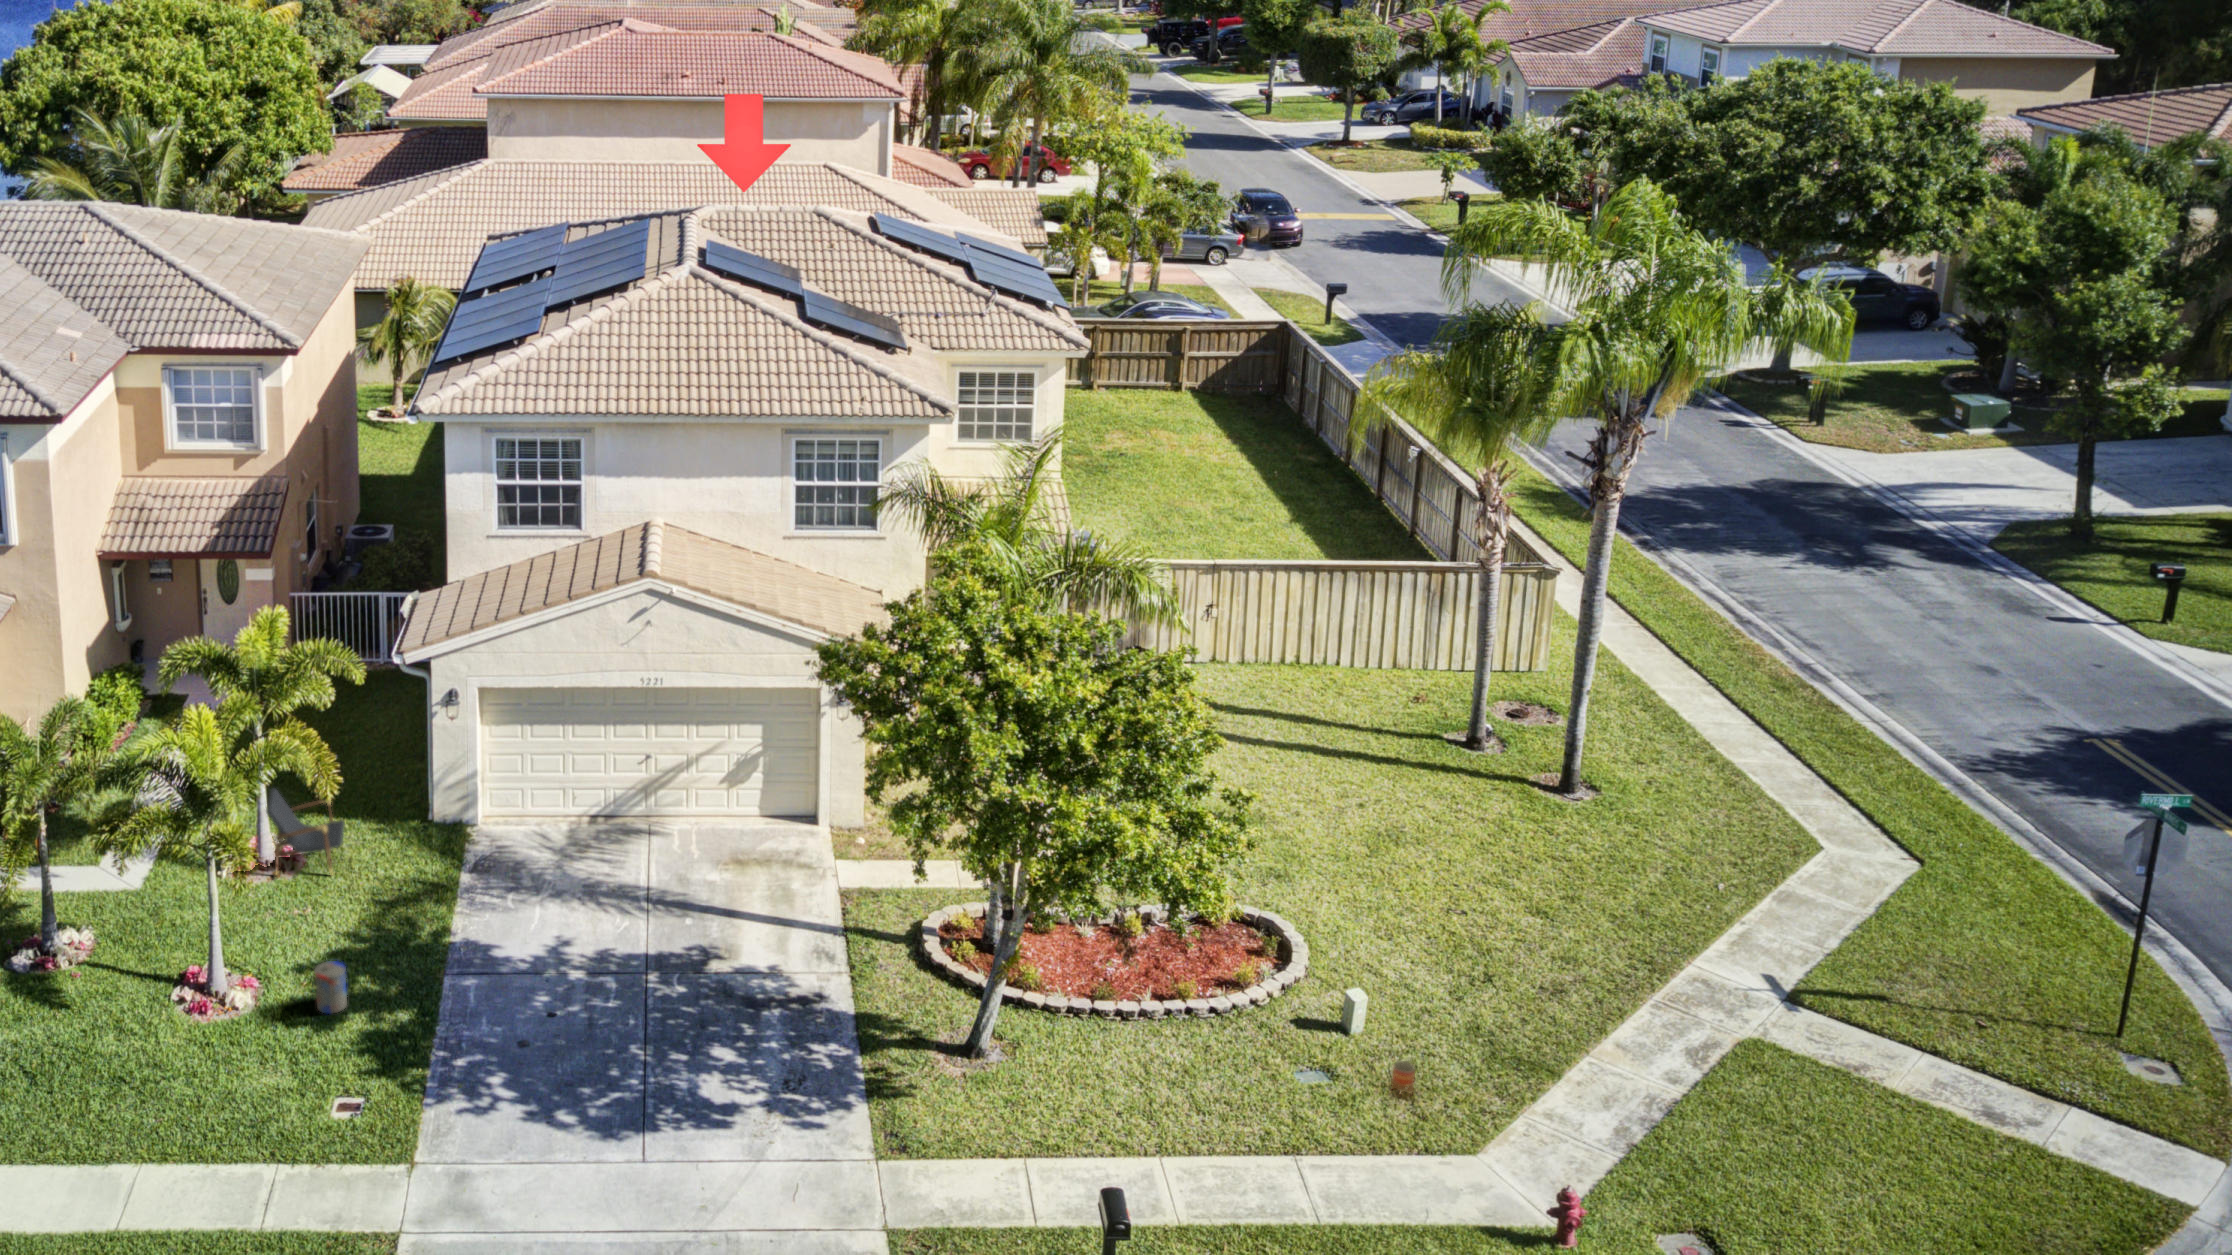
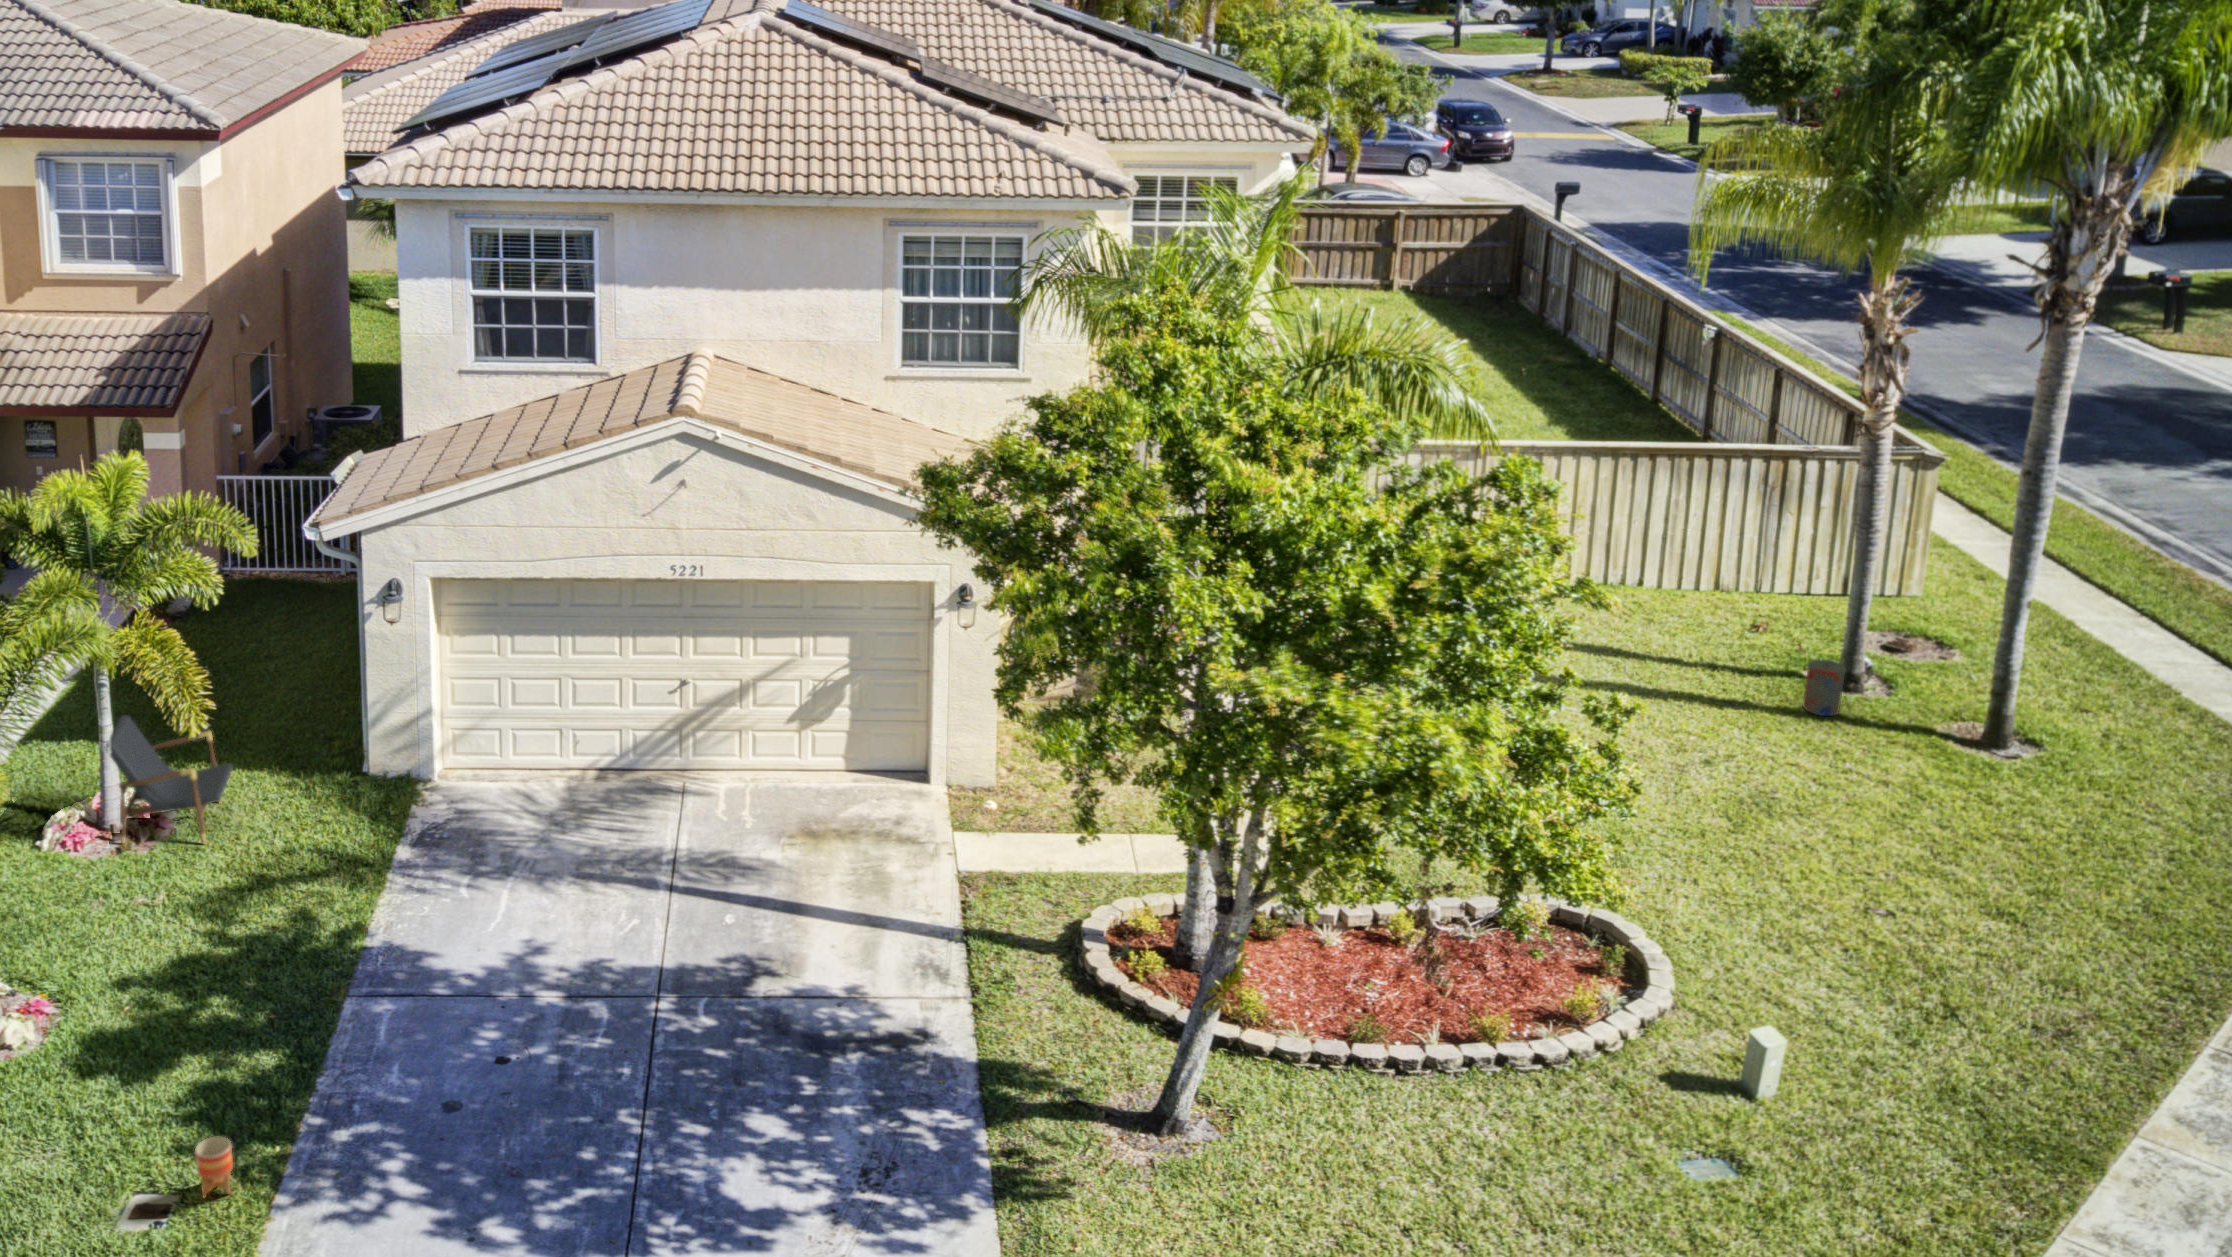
trash can: present [314,961,347,1013] -> present [1803,660,1846,716]
planter: present [1391,1061,1415,1095] -> present [195,1137,233,1198]

